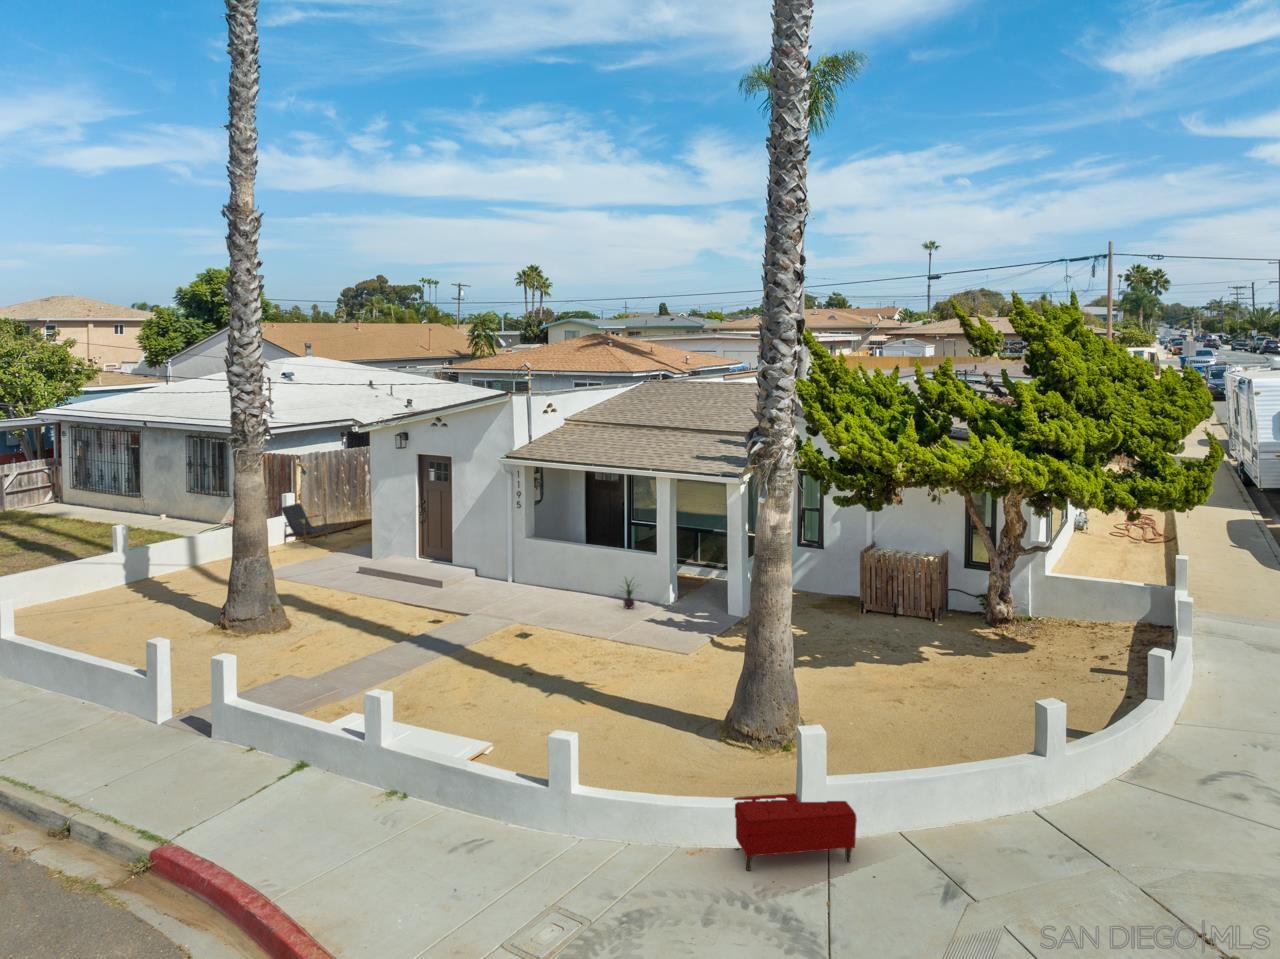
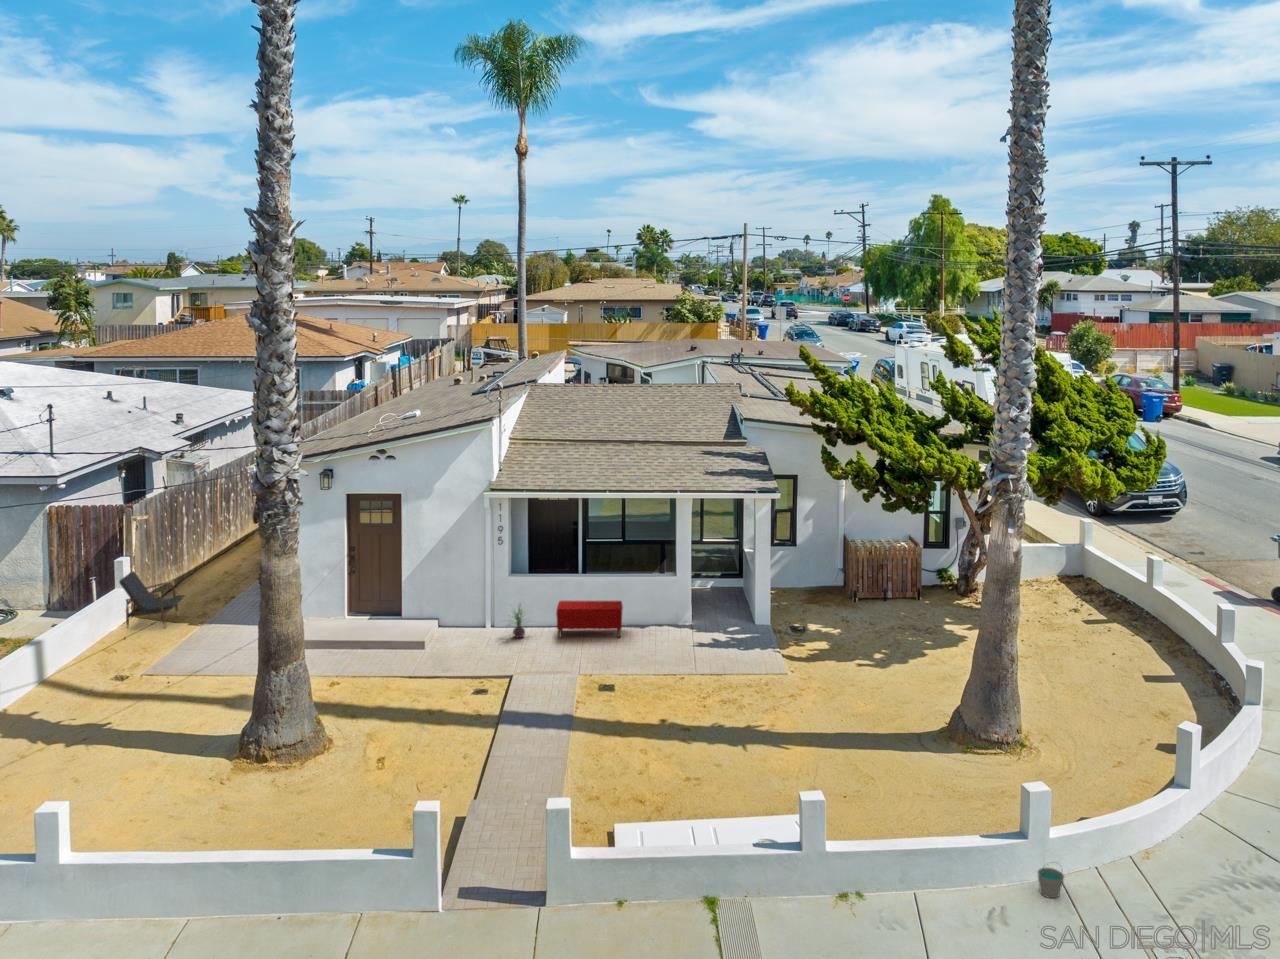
decorative plant: present [622,579,635,609] -> present [512,605,525,638]
bench: present [734,793,857,871] -> present [556,601,623,638]
bucket: none [552,812,577,848] -> present [1038,868,1064,898]

